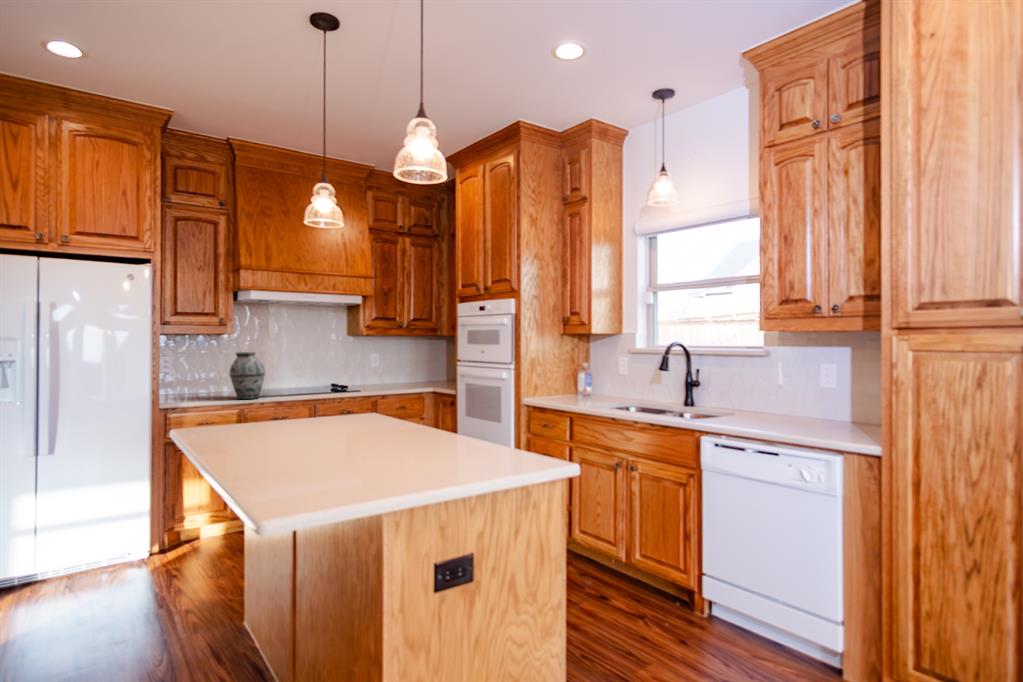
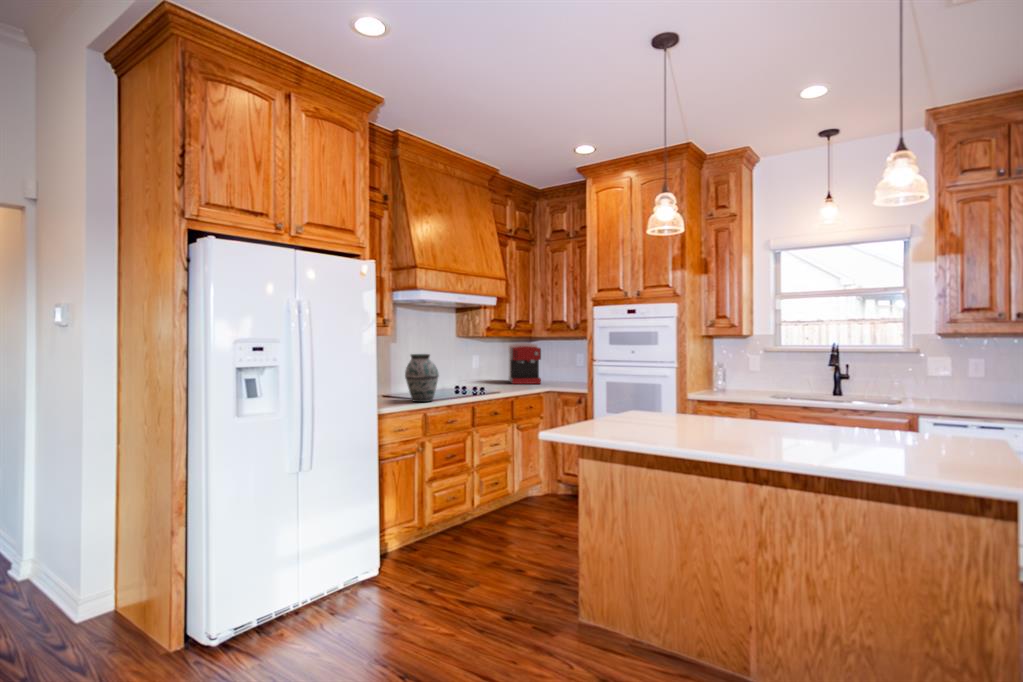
coffee maker: none [404,343,443,386] -> present [509,343,541,384]

